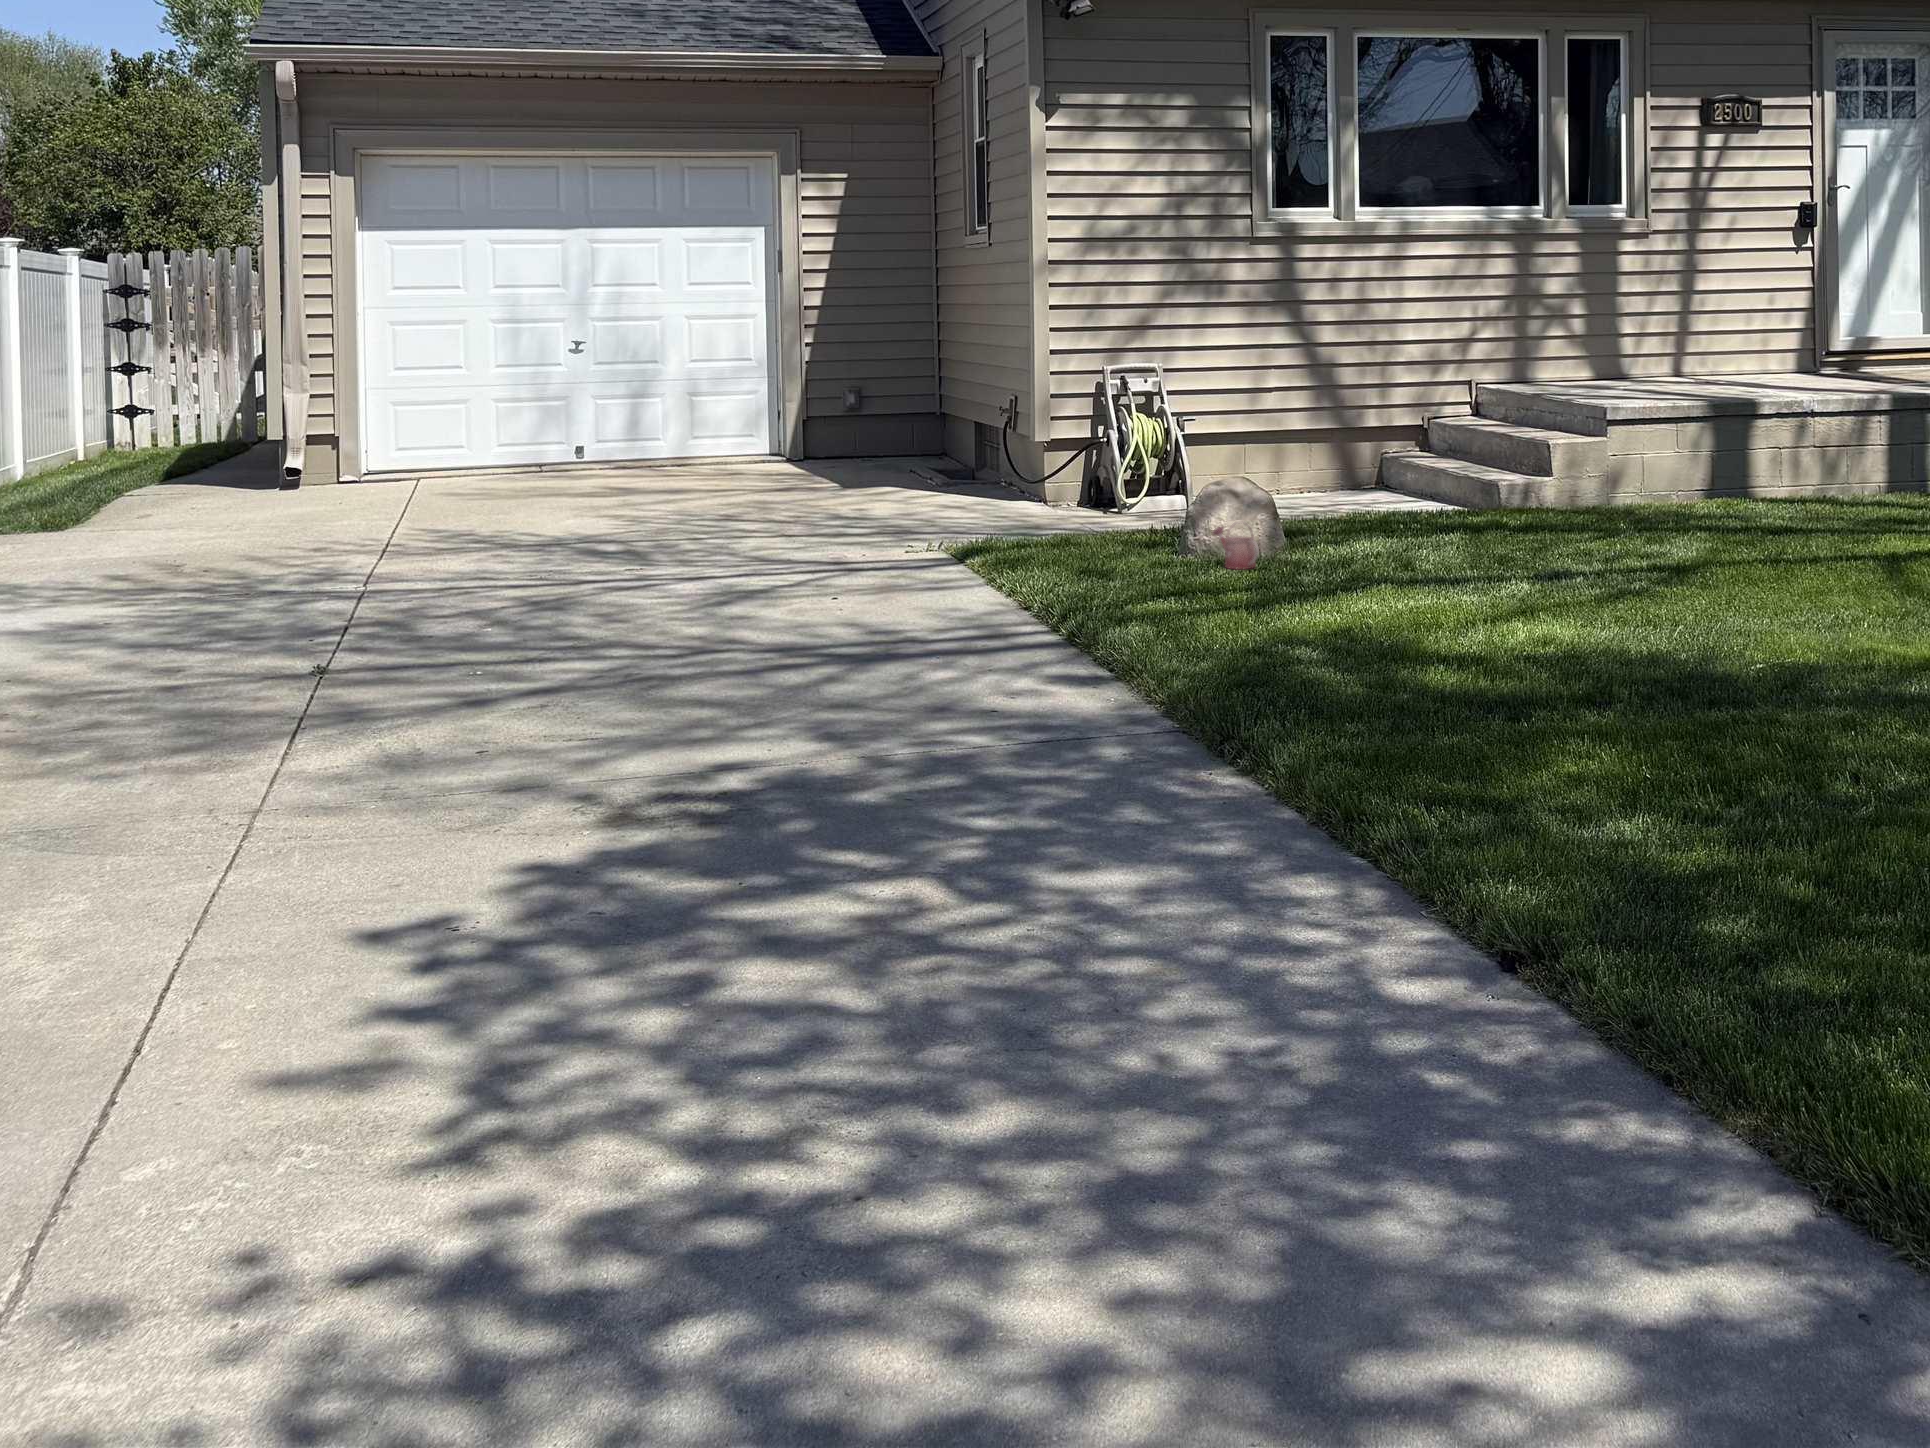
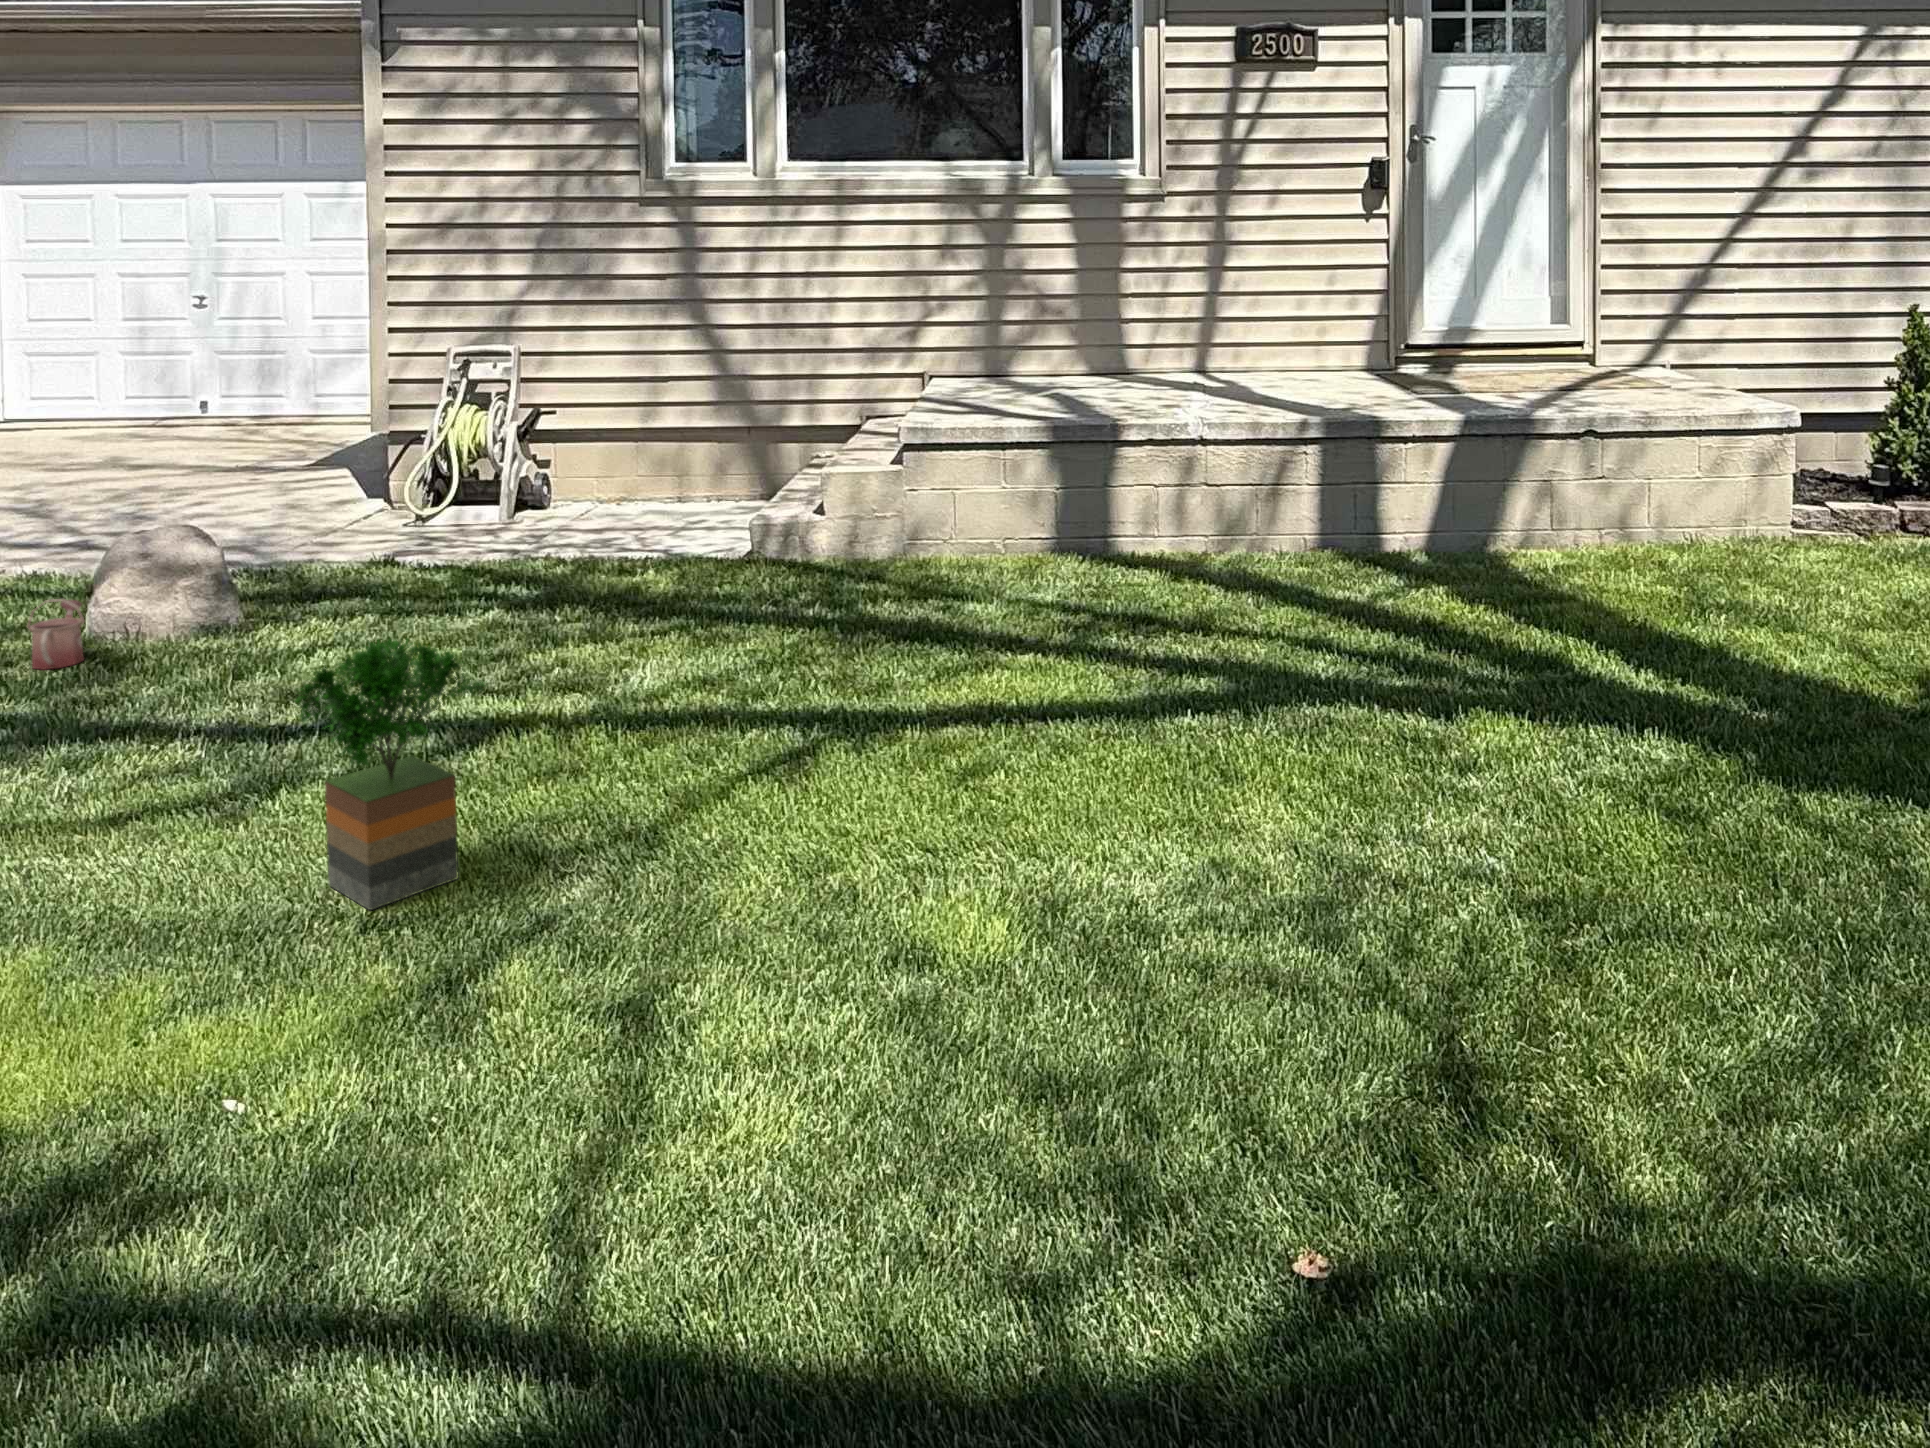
potted tree: none [1760,470,1852,603] -> present [295,639,487,910]

